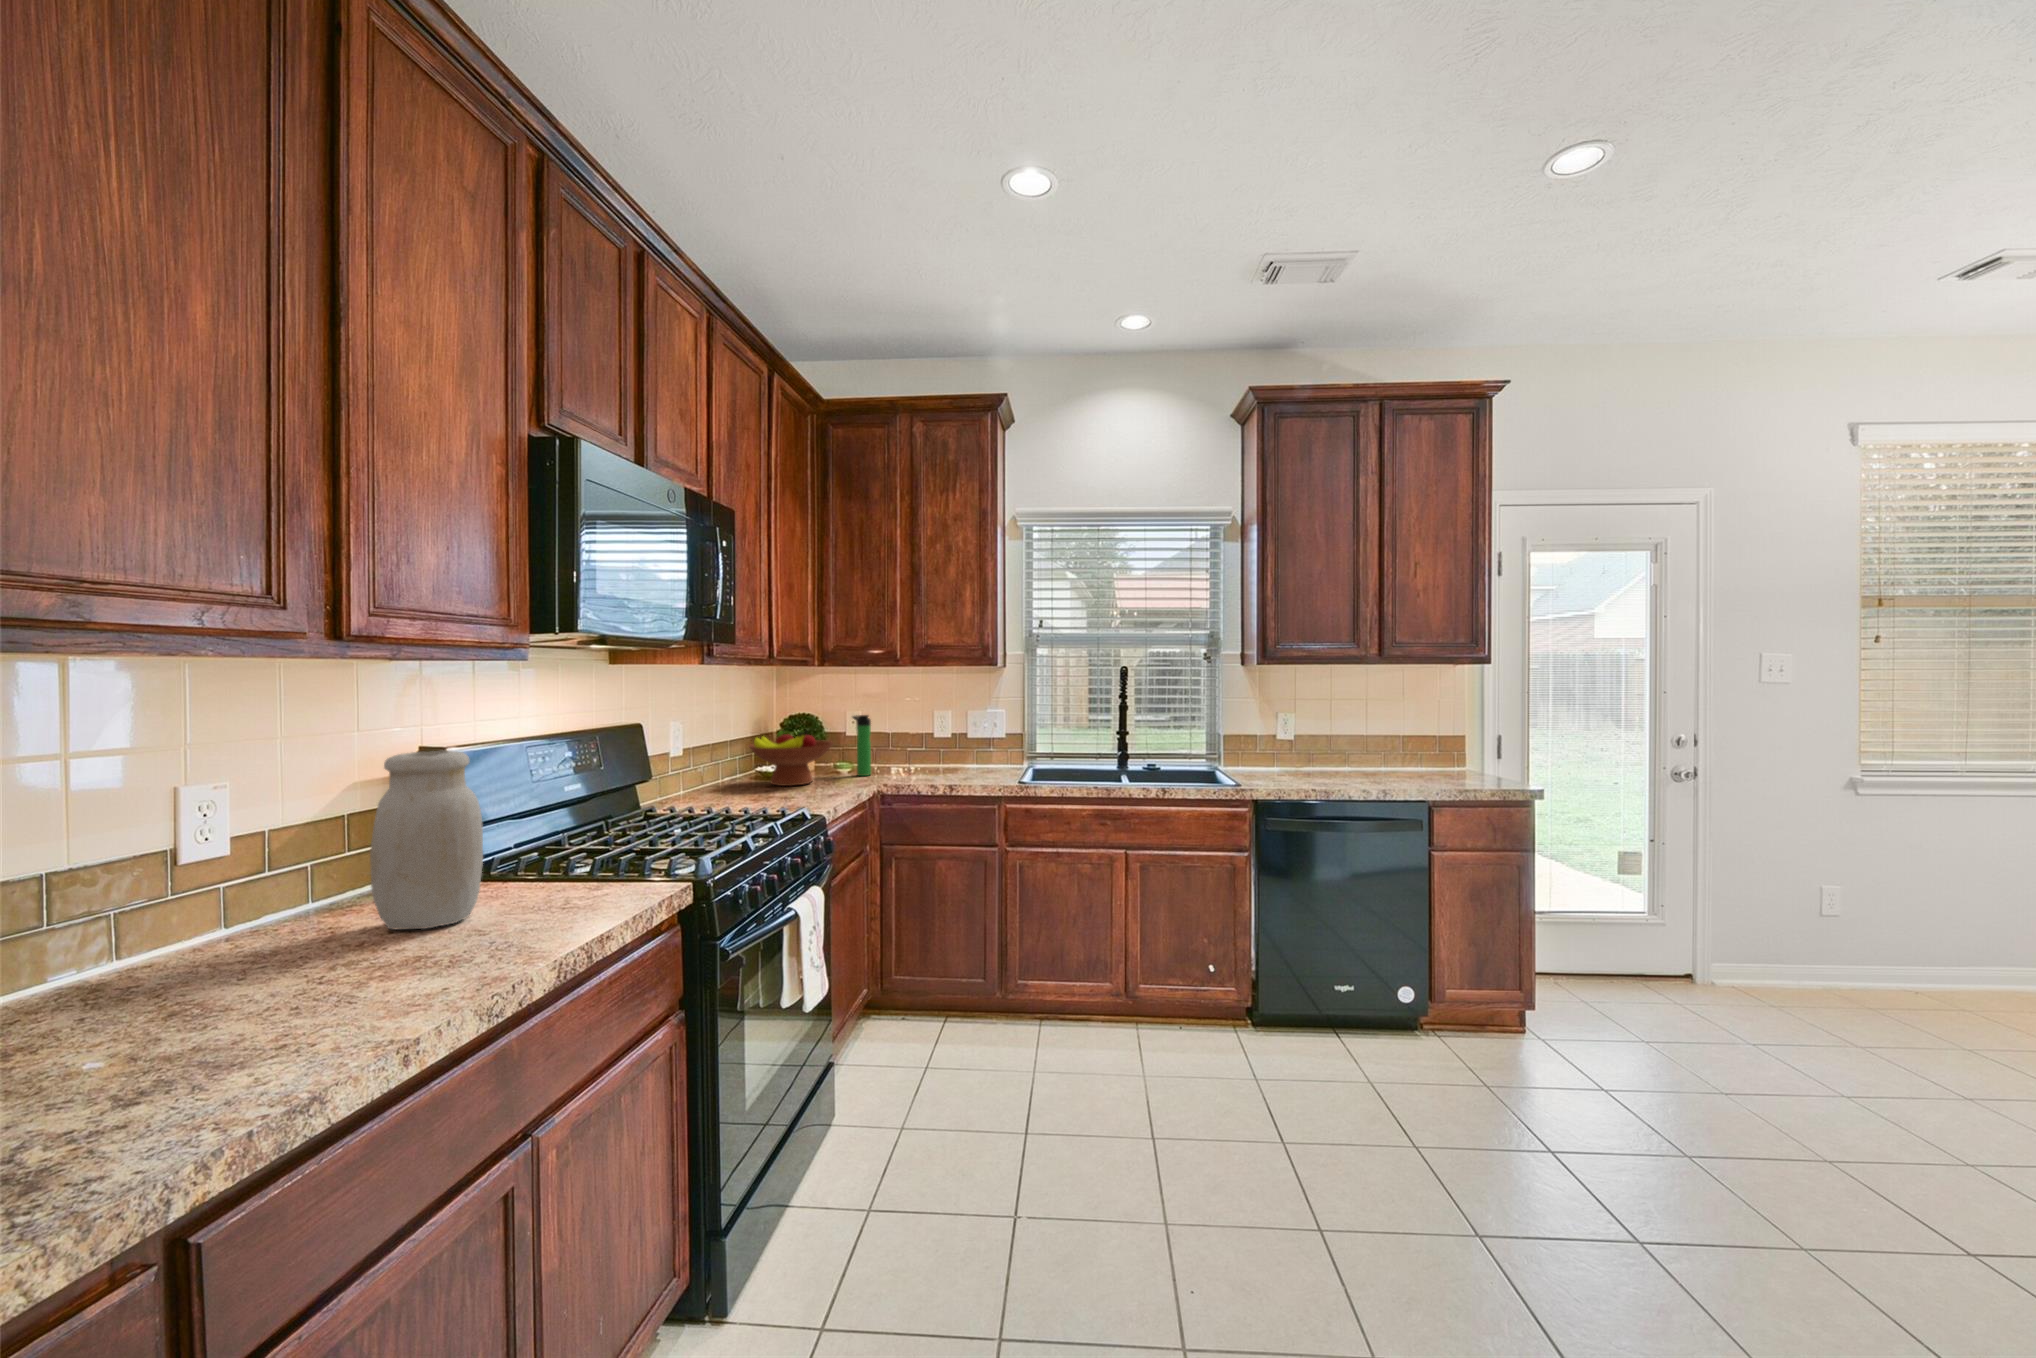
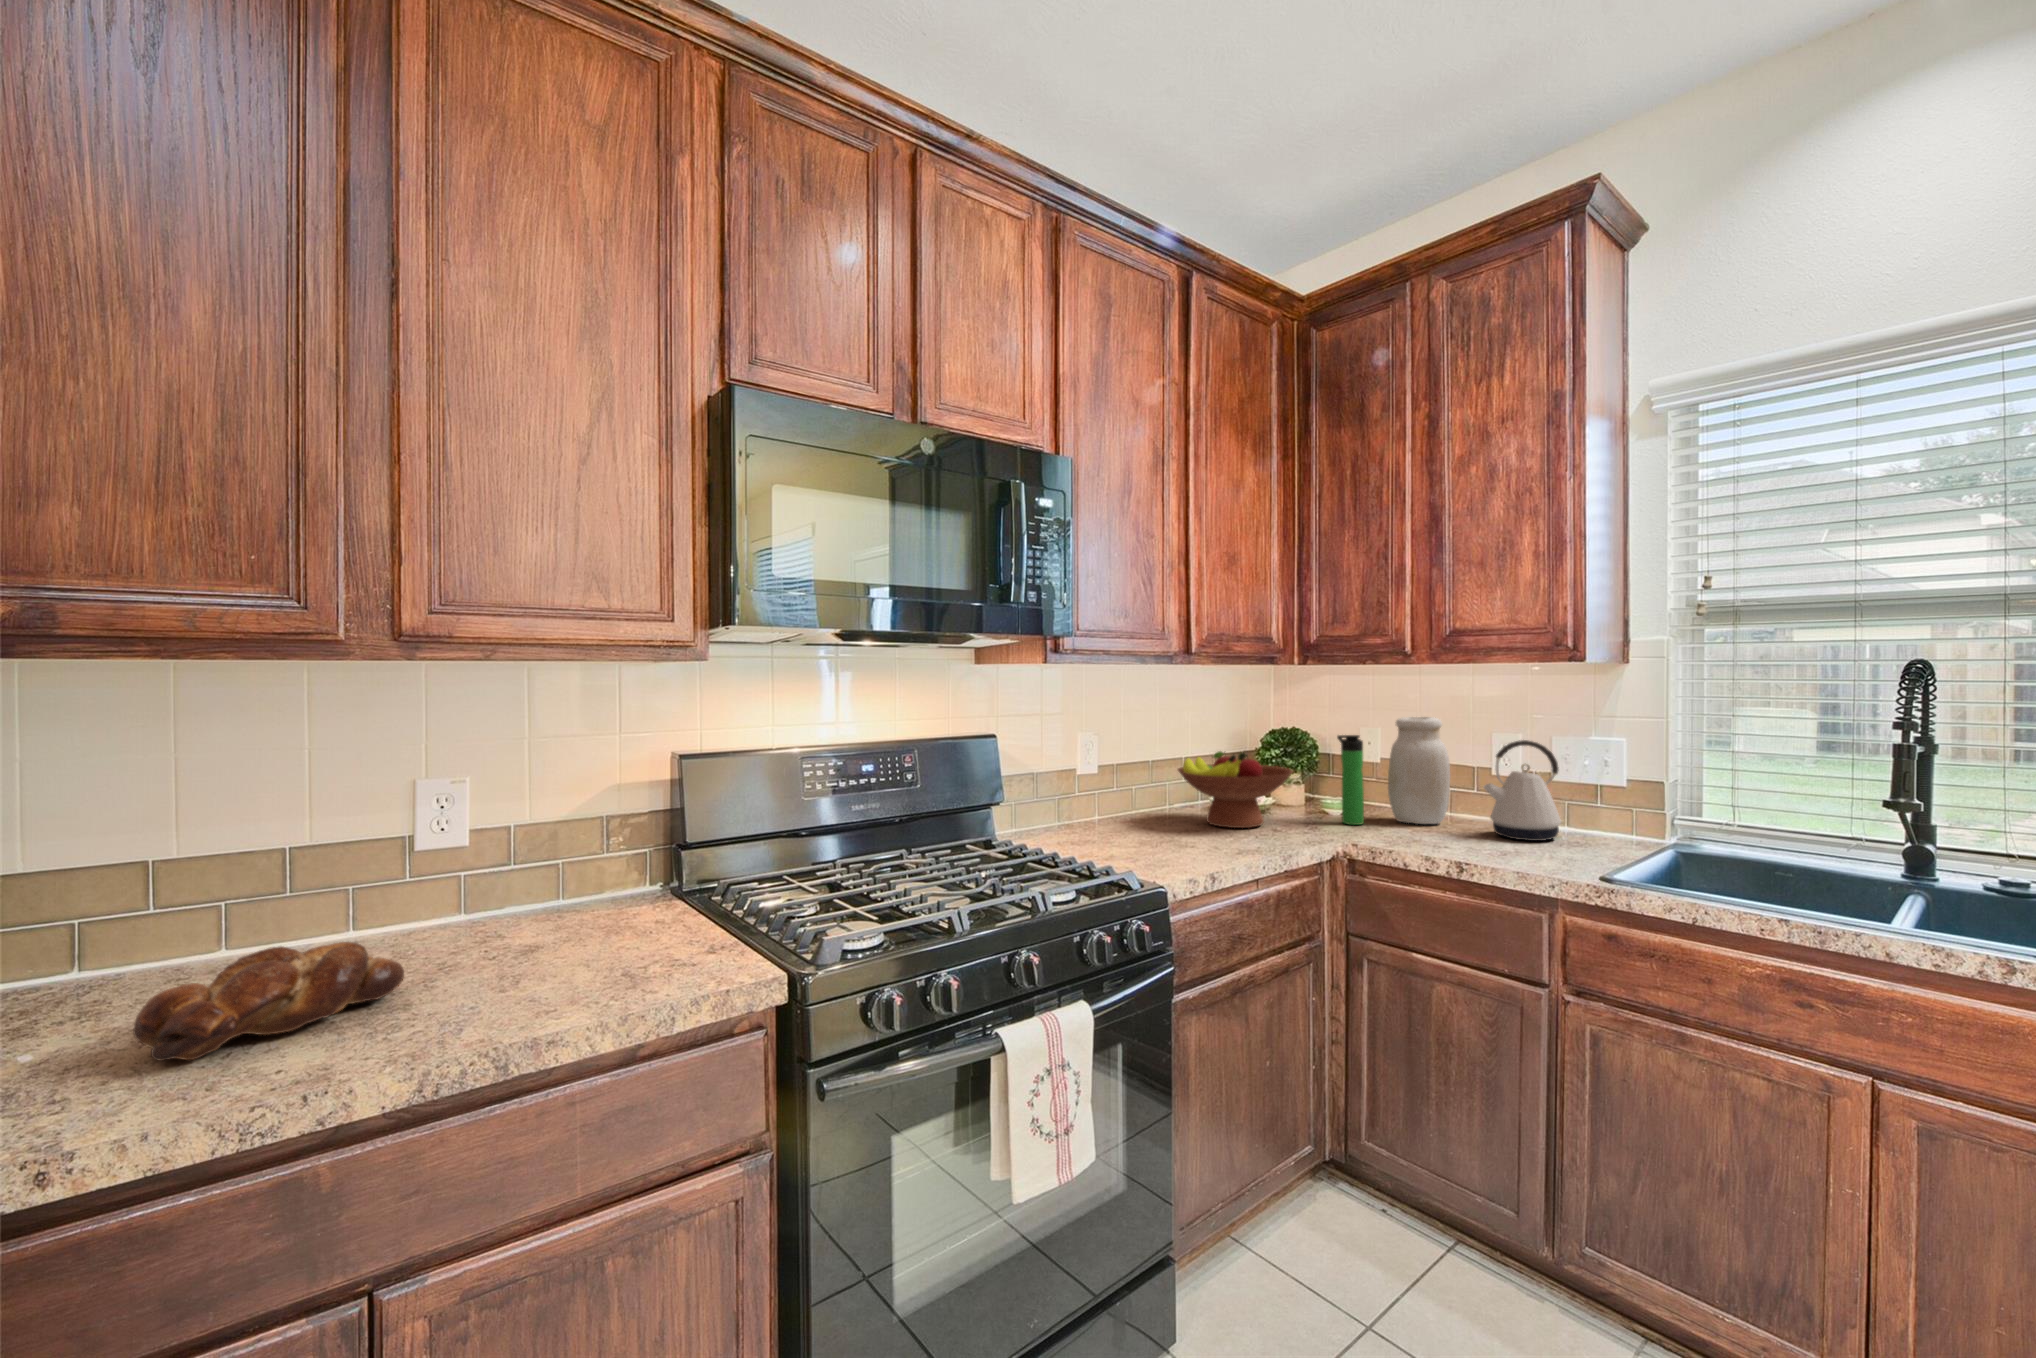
kettle: none [942,713,981,773] -> present [1484,740,1564,841]
jar: present [370,750,483,929] -> present [1388,717,1450,824]
bread loaf: none [200,919,380,1028] -> present [133,942,404,1061]

